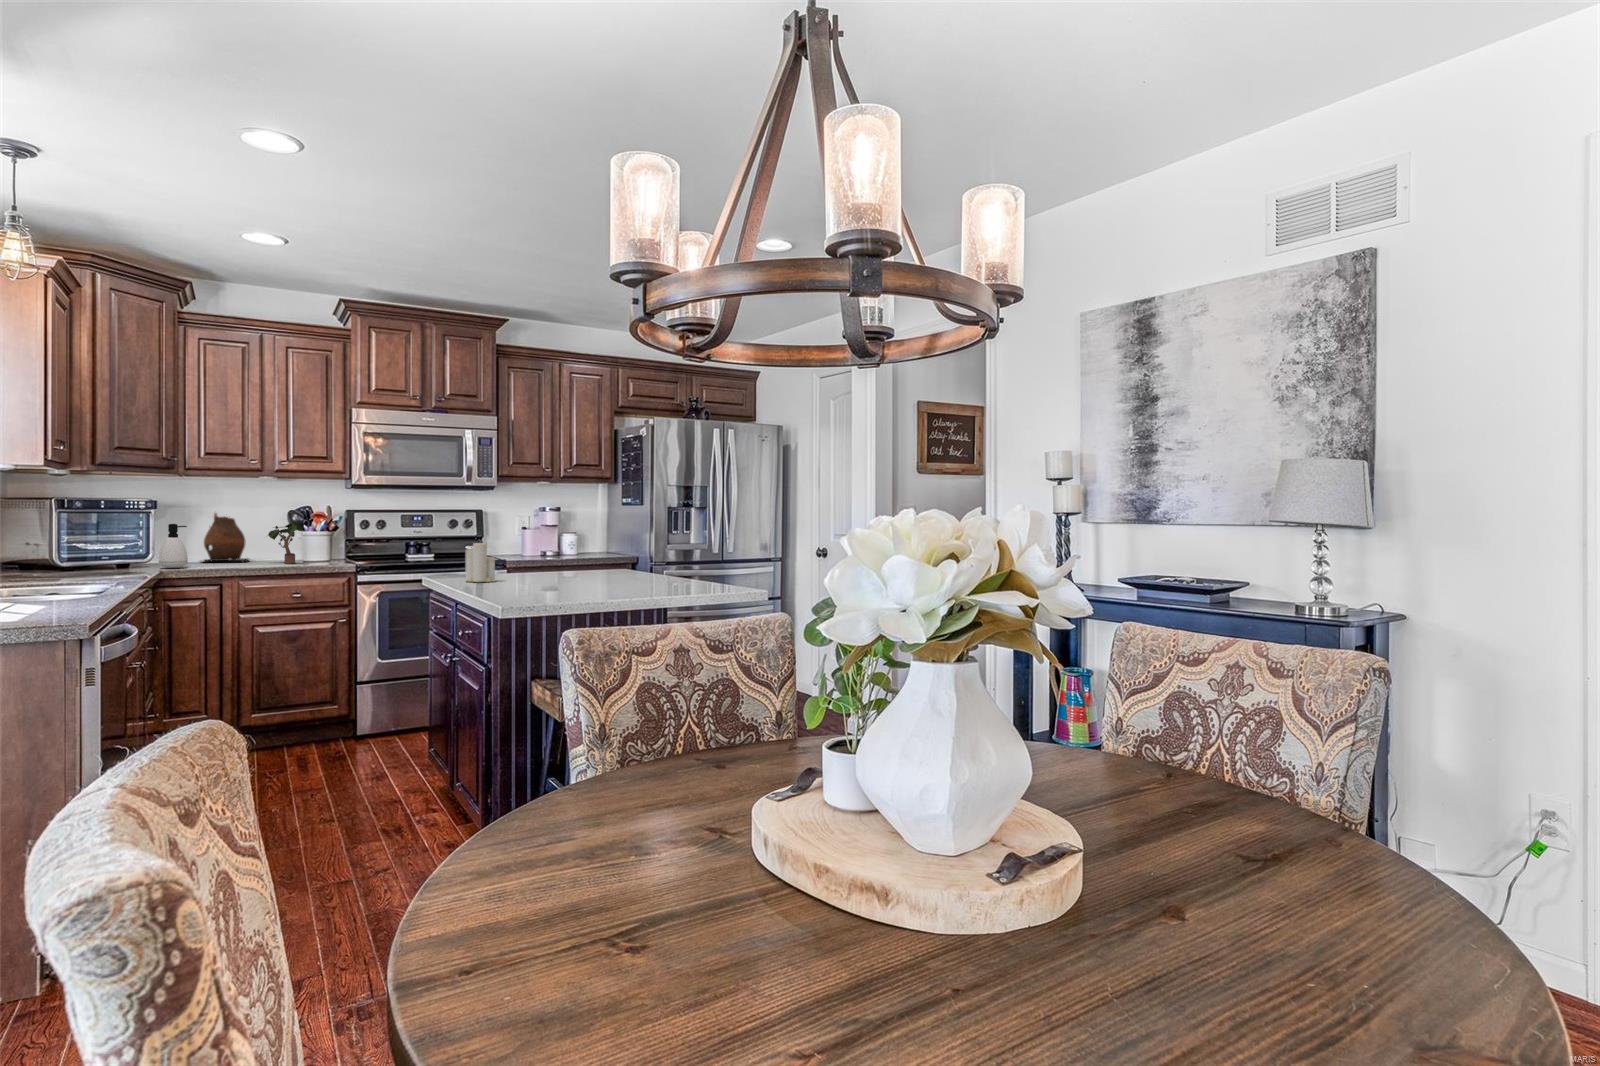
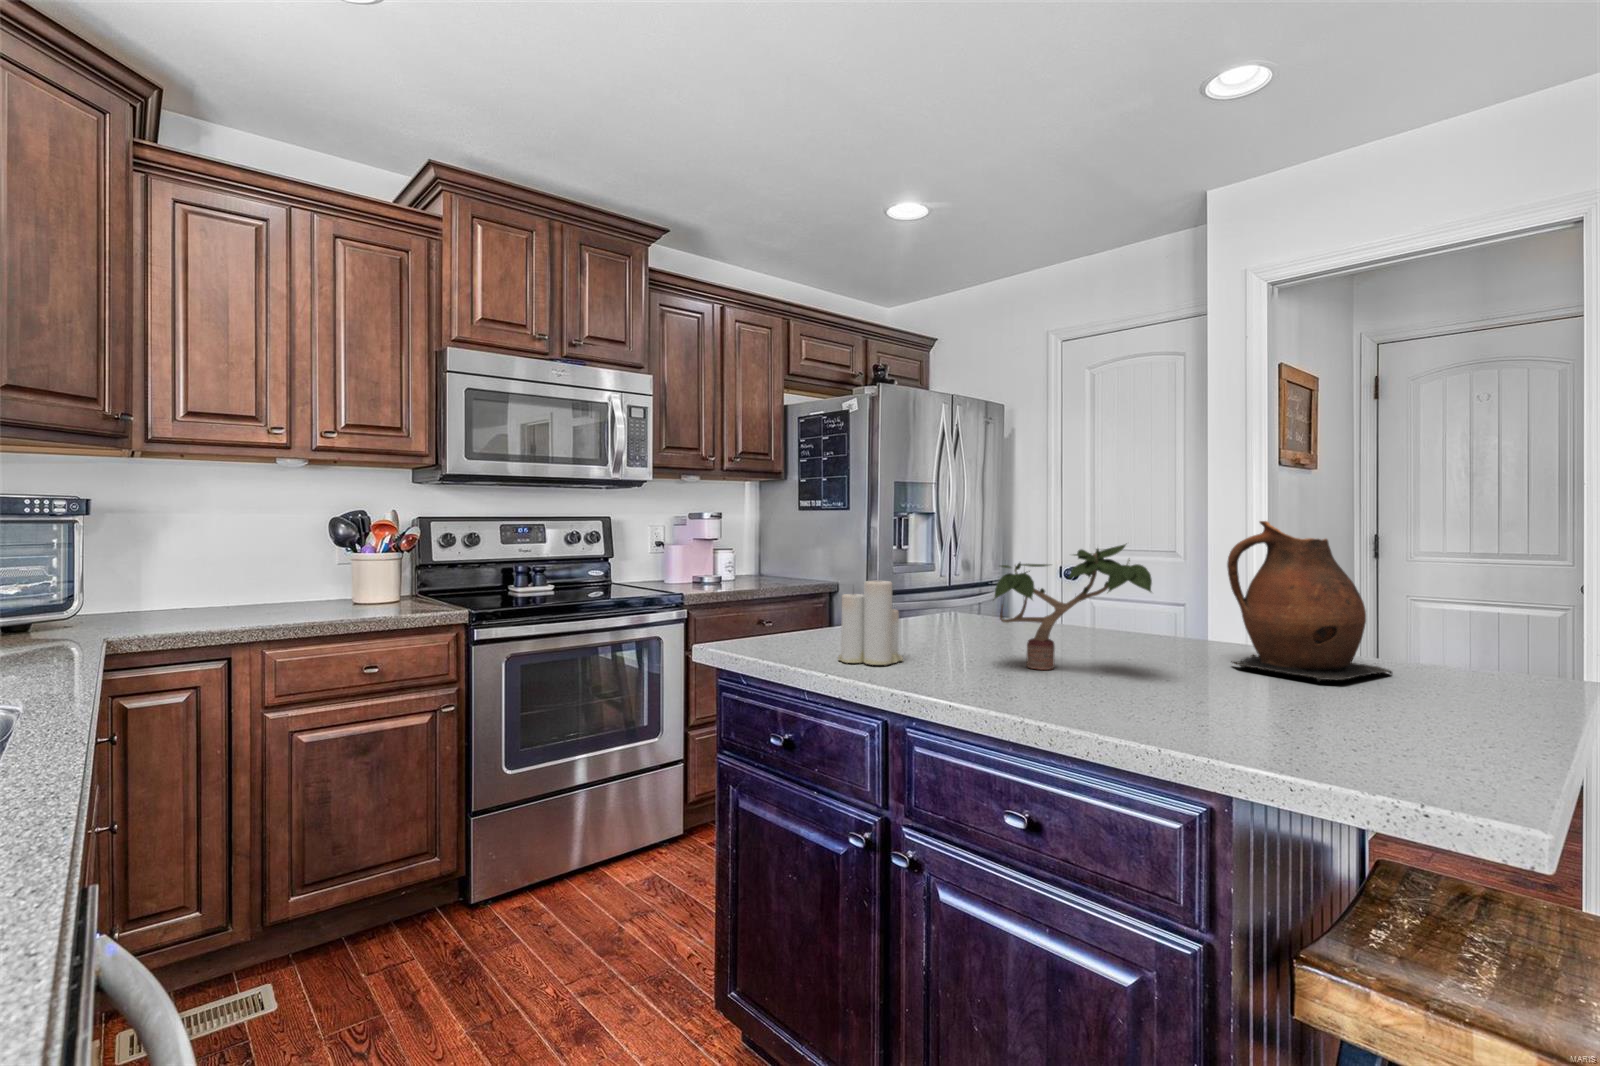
ceramic pitcher: present [204,513,250,562] -> present [1227,521,1392,682]
potted plant: present [268,521,302,564] -> present [995,544,1152,670]
soap dispenser: present [159,524,188,568] -> none [96,544,156,631]

